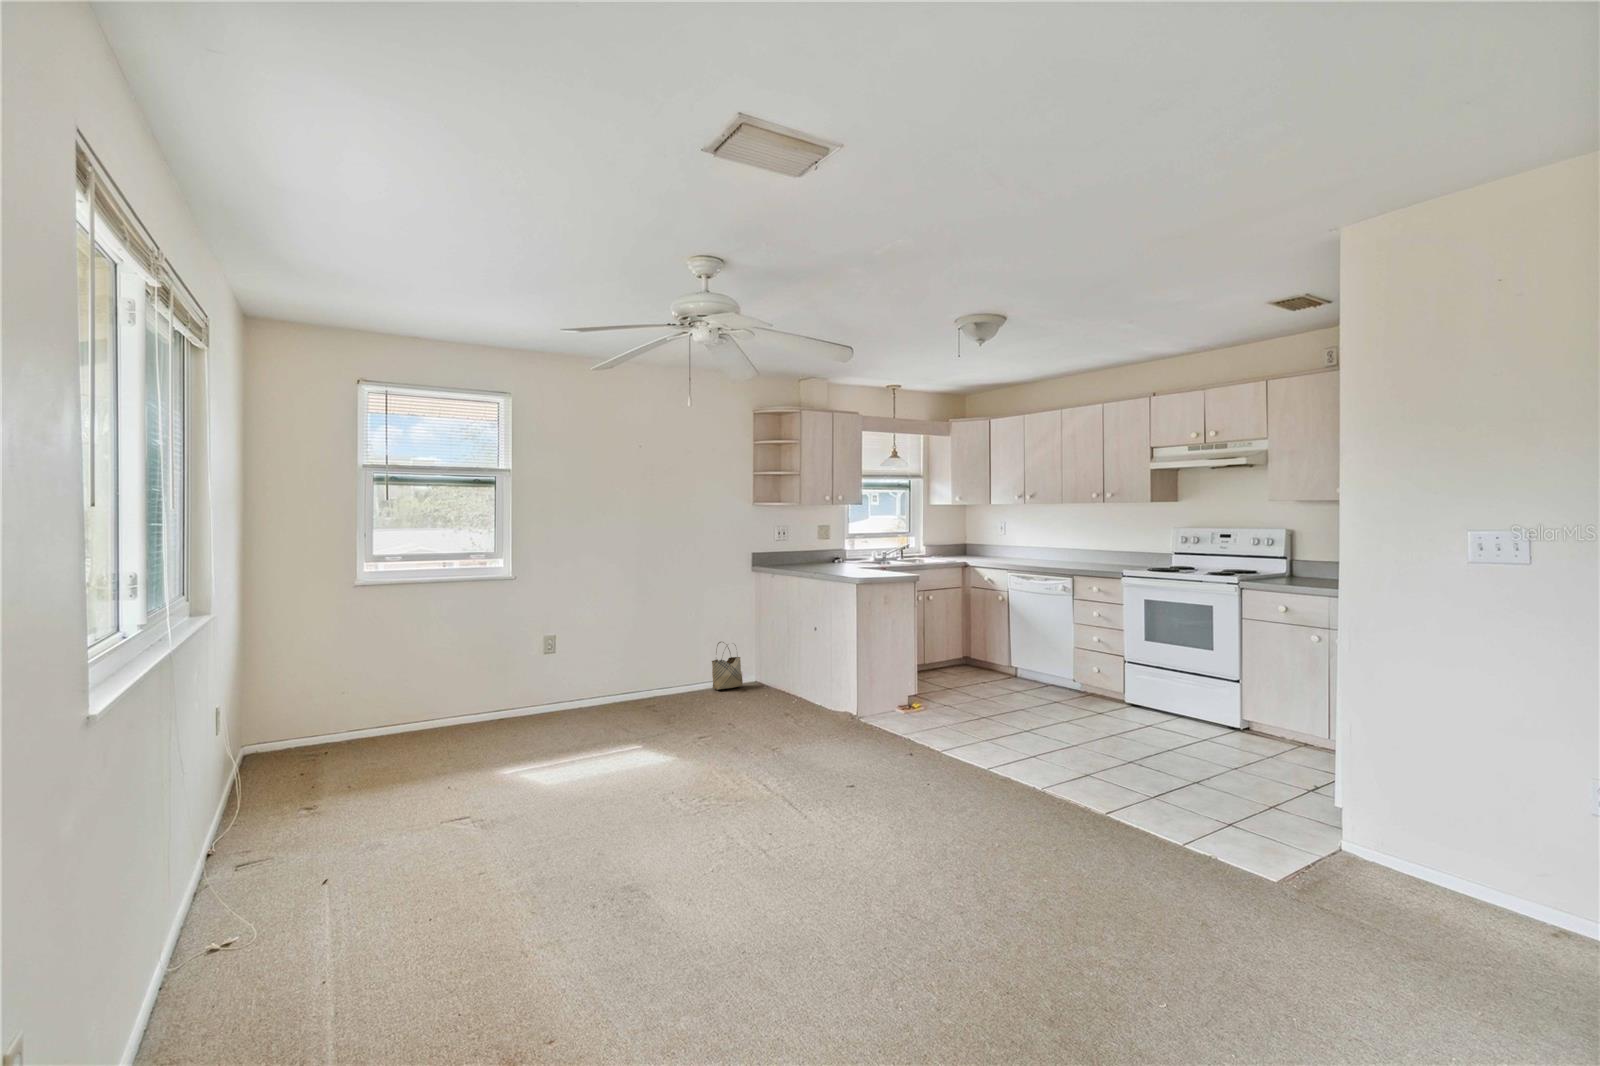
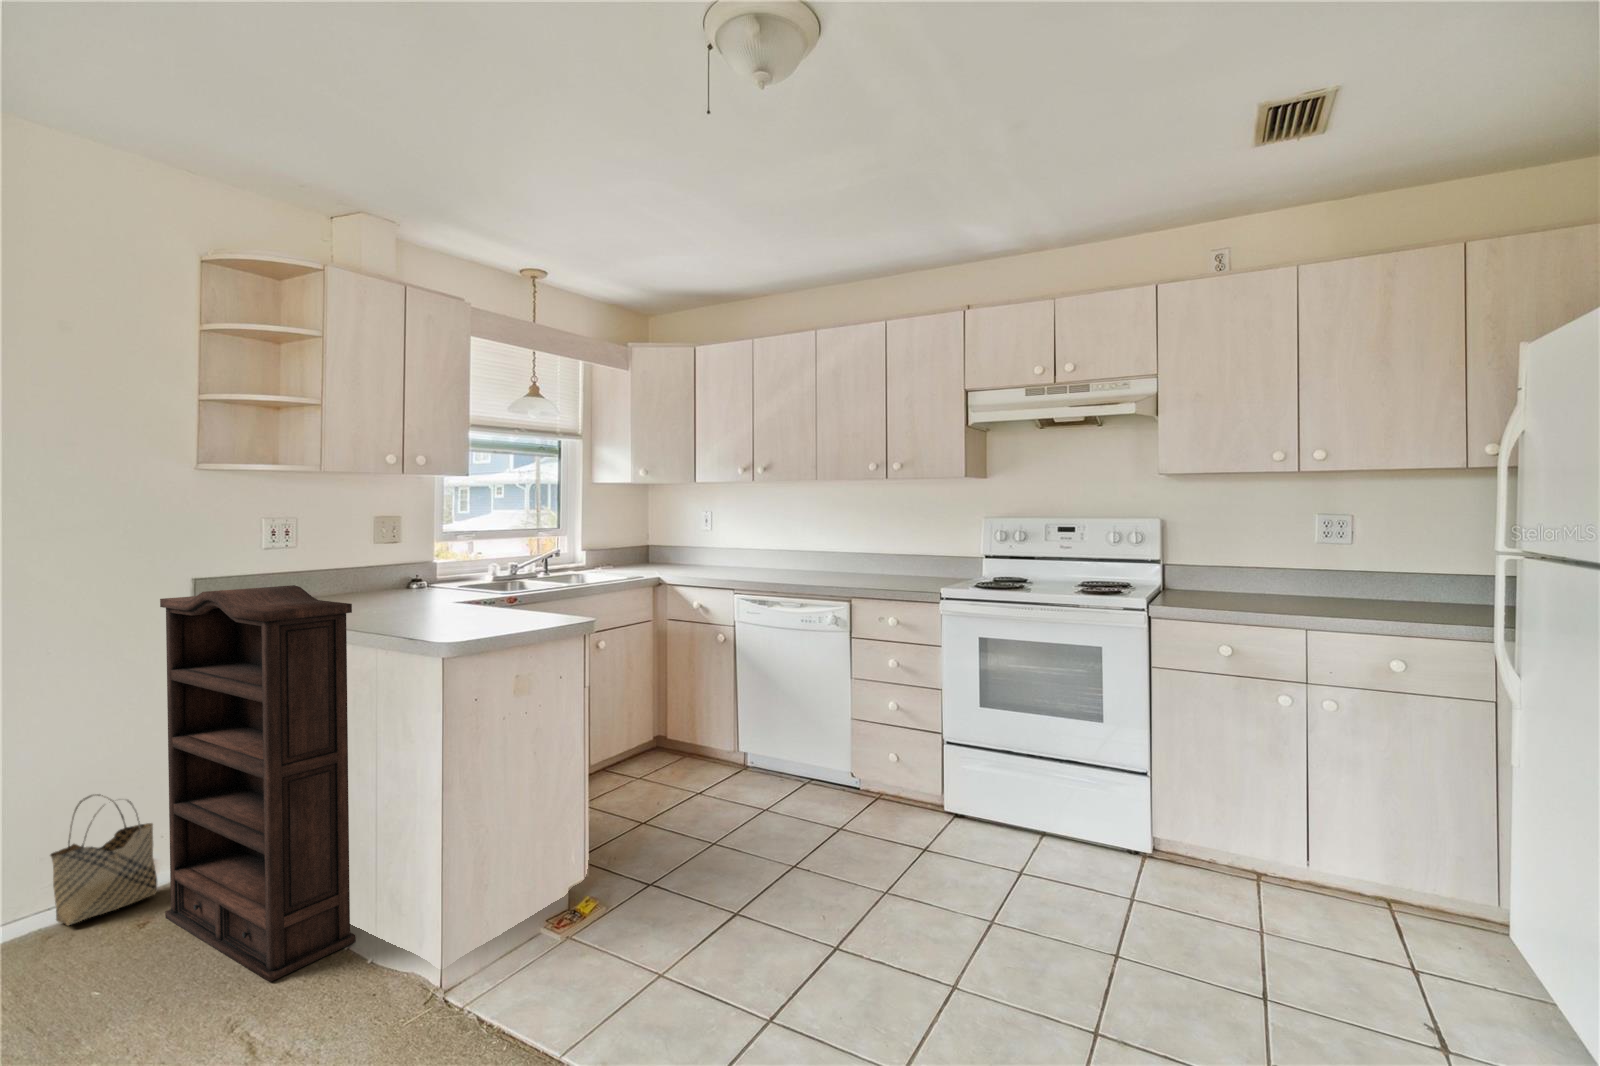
bookshelf: none [748,558,821,711] -> present [160,585,356,982]

